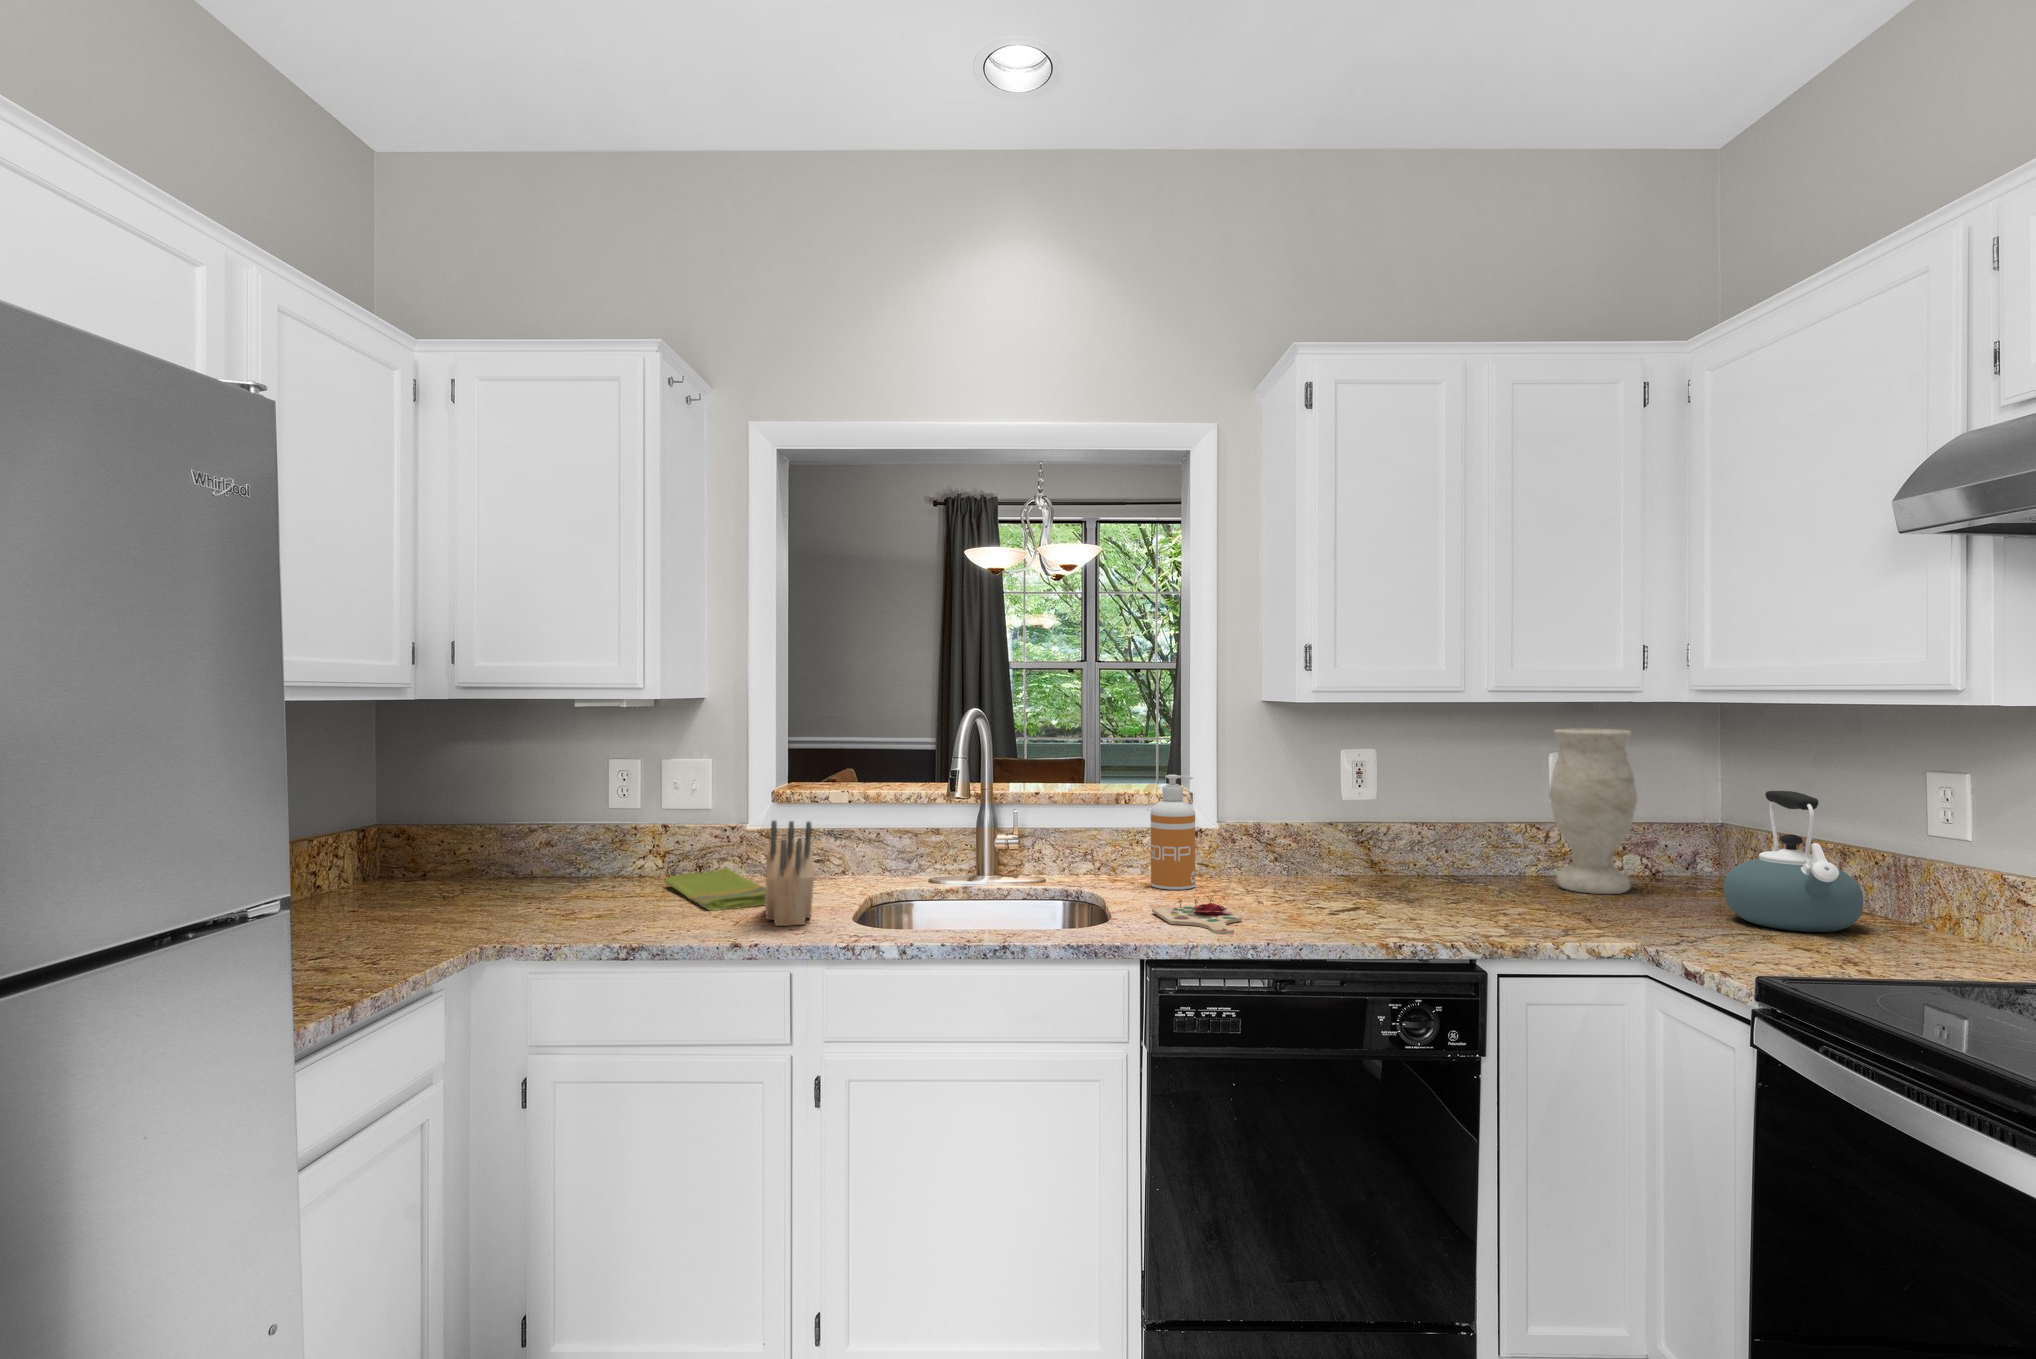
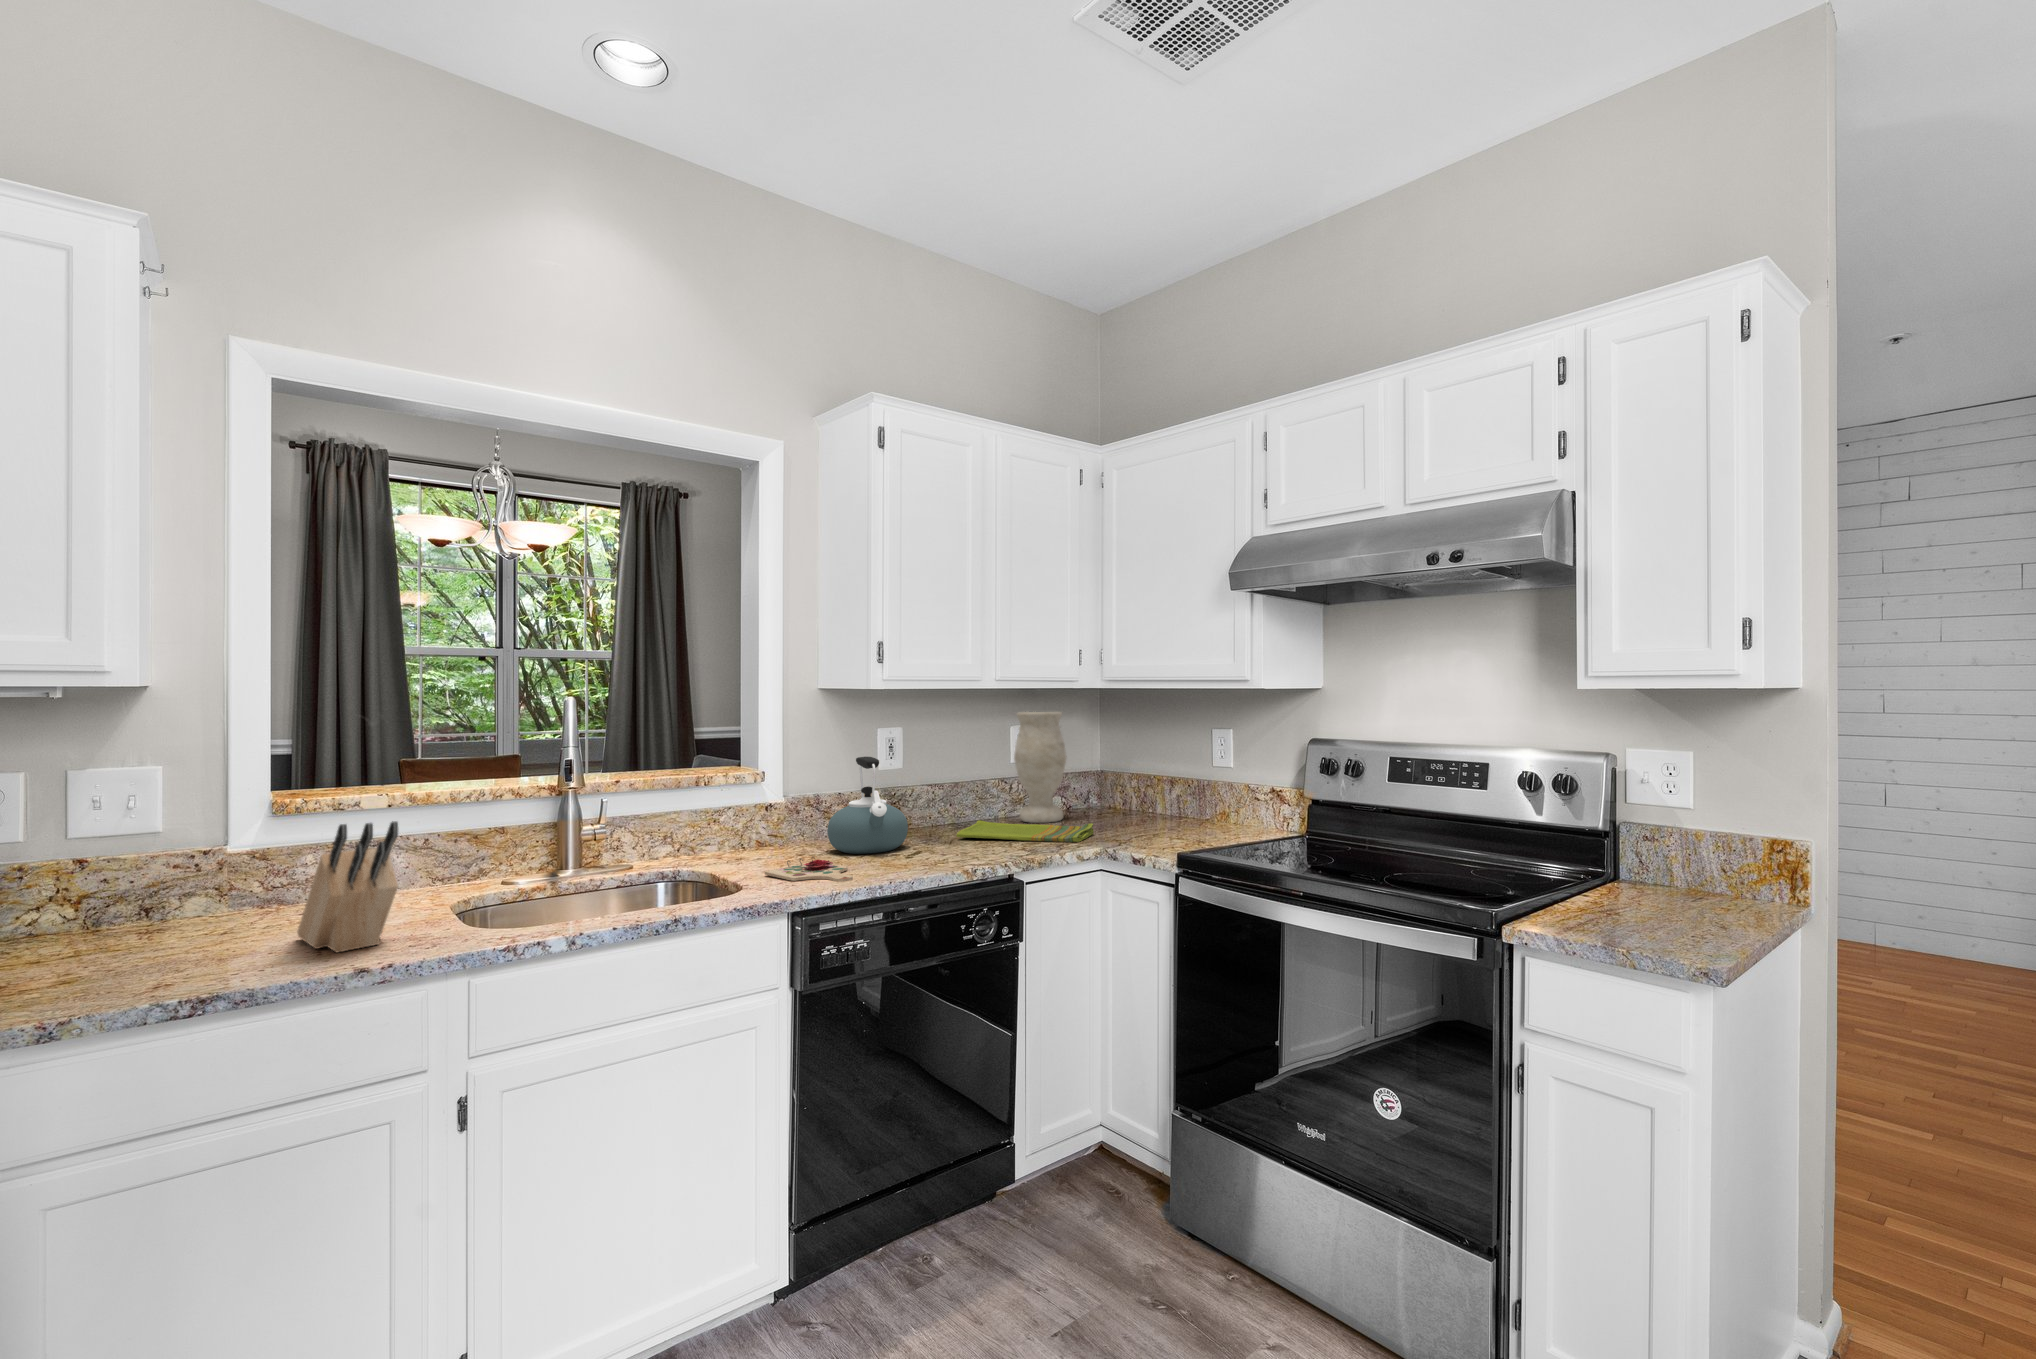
soap dispenser: present [1151,775,1195,890] -> none [733,758,774,858]
kettle: present [1724,791,1864,932] -> present [827,757,908,854]
dish towel: present [664,867,765,911] -> present [957,820,1094,842]

